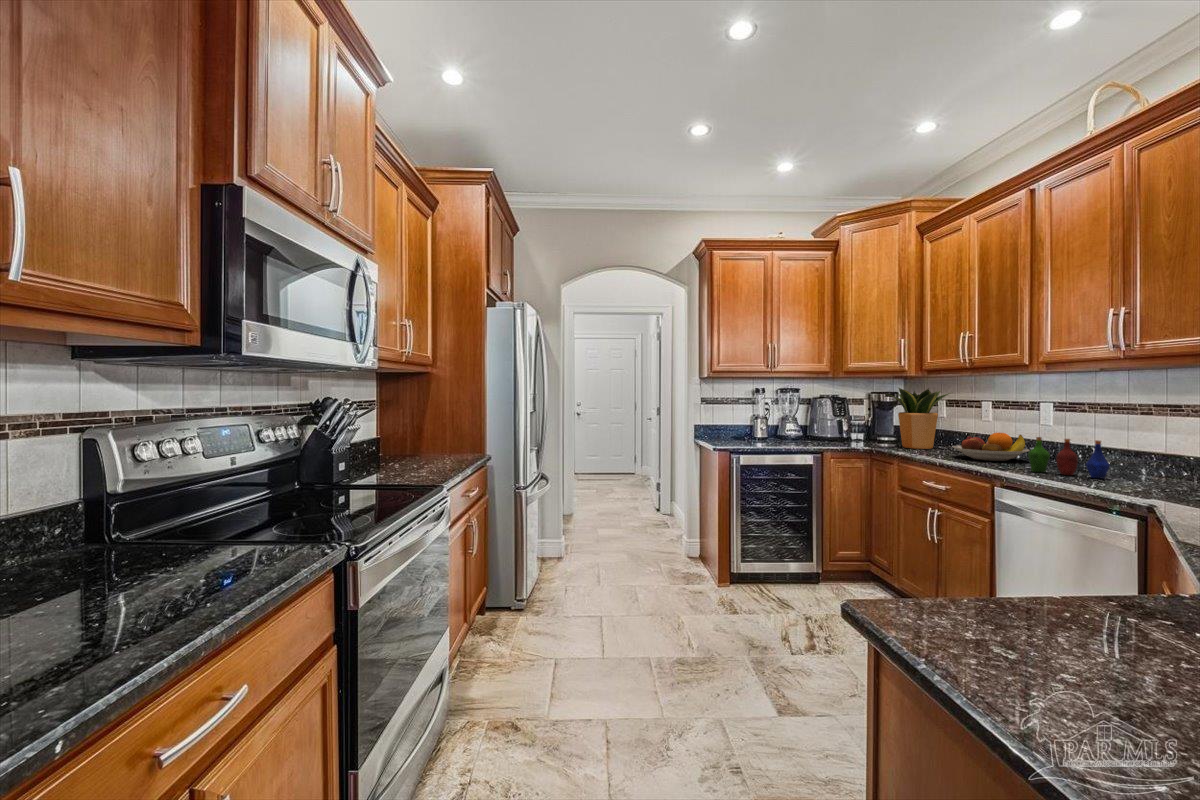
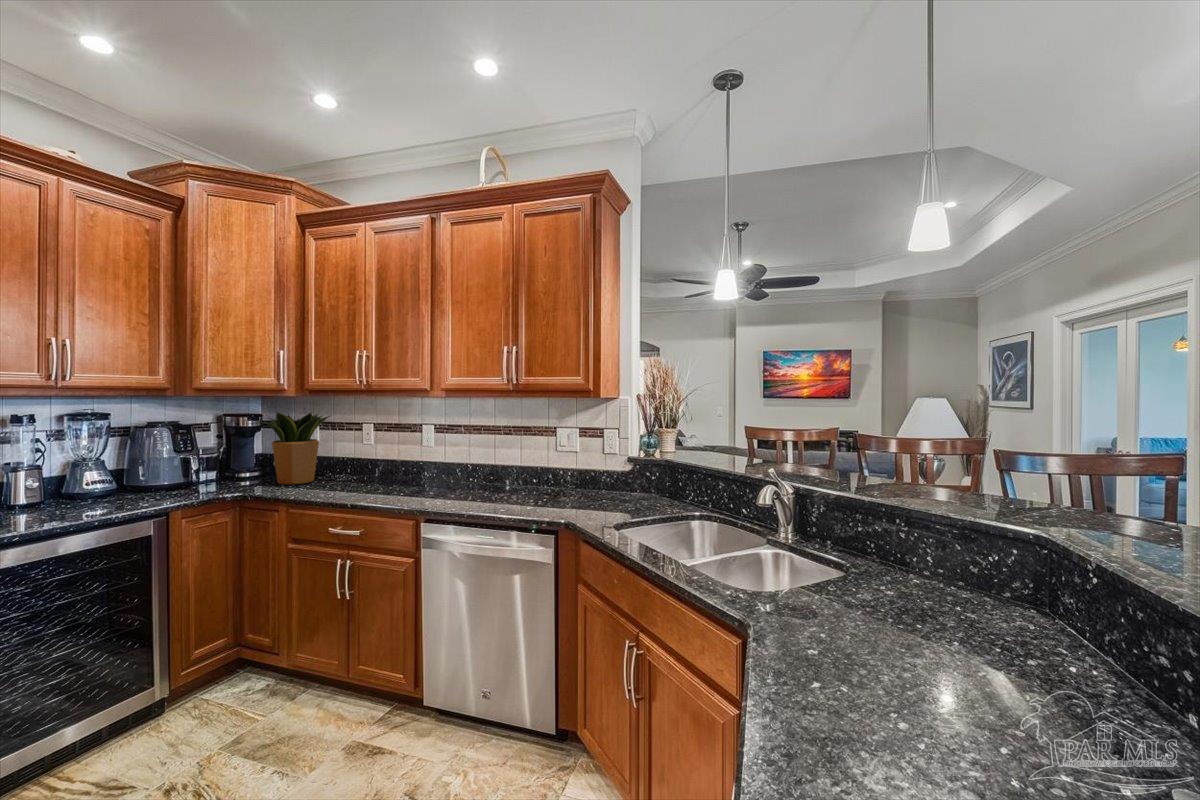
fruit bowl: present [953,433,1029,461] -> none [350,459,422,491]
bottle: present [1028,437,1110,479] -> none [439,463,503,499]

